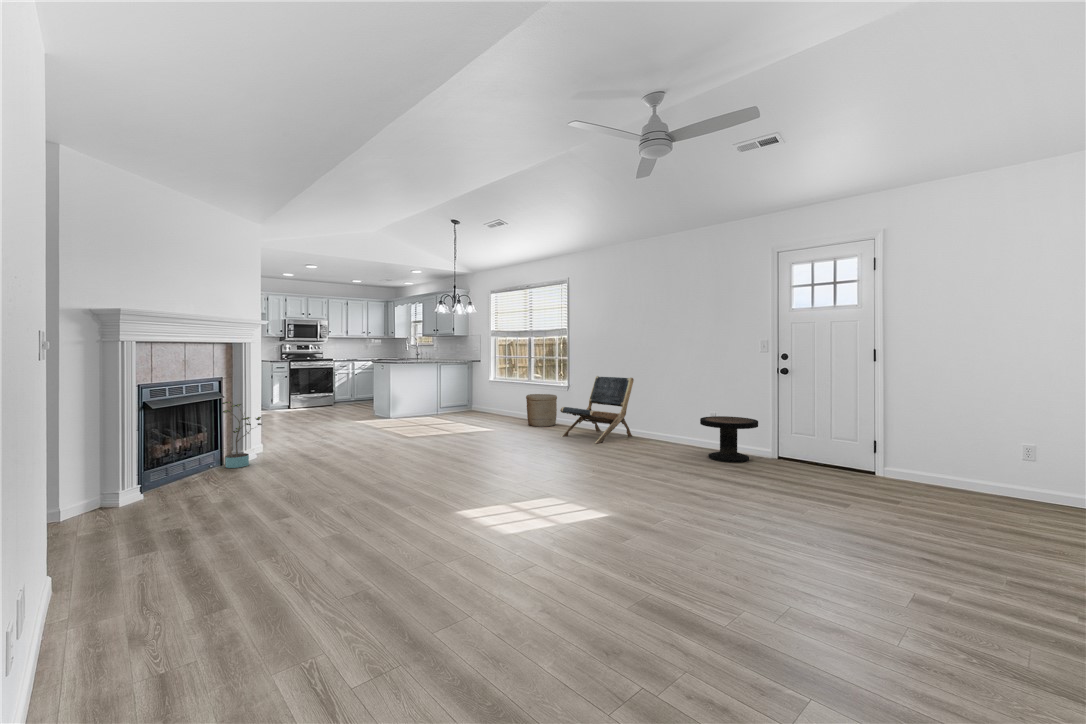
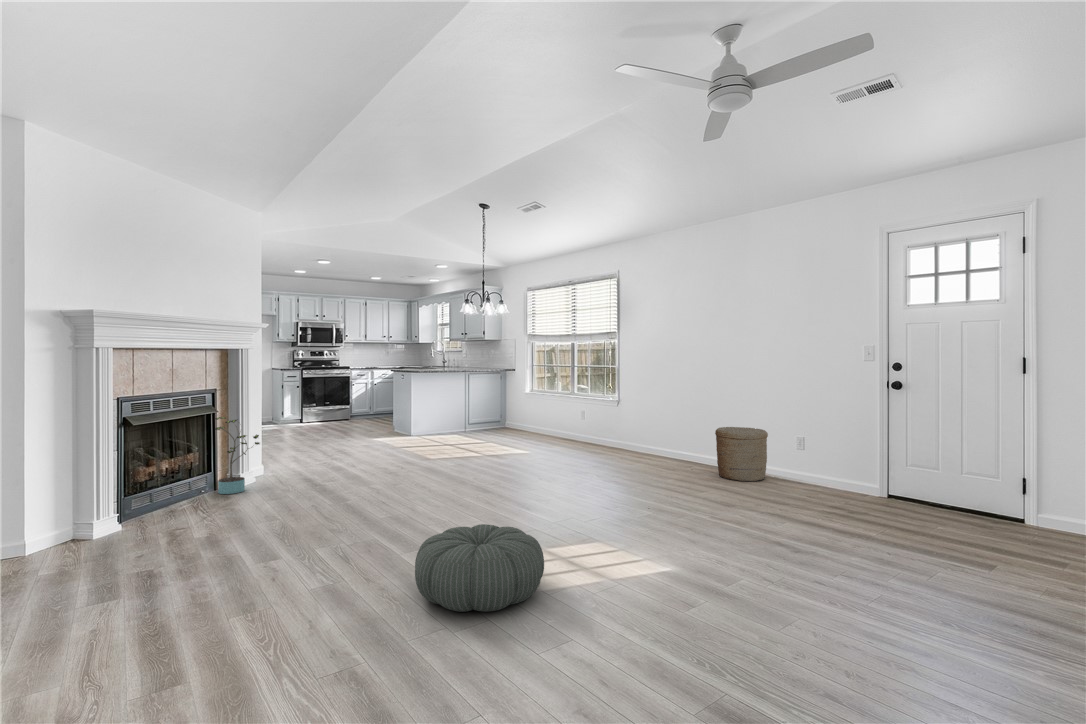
lounge chair: present [560,376,634,444] -> none [609,388,700,471]
woven basket: present [526,394,557,427] -> present [715,427,768,481]
side table: present [700,416,758,463] -> none [785,441,862,500]
pouf: none [408,483,511,549] -> present [415,524,544,612]

